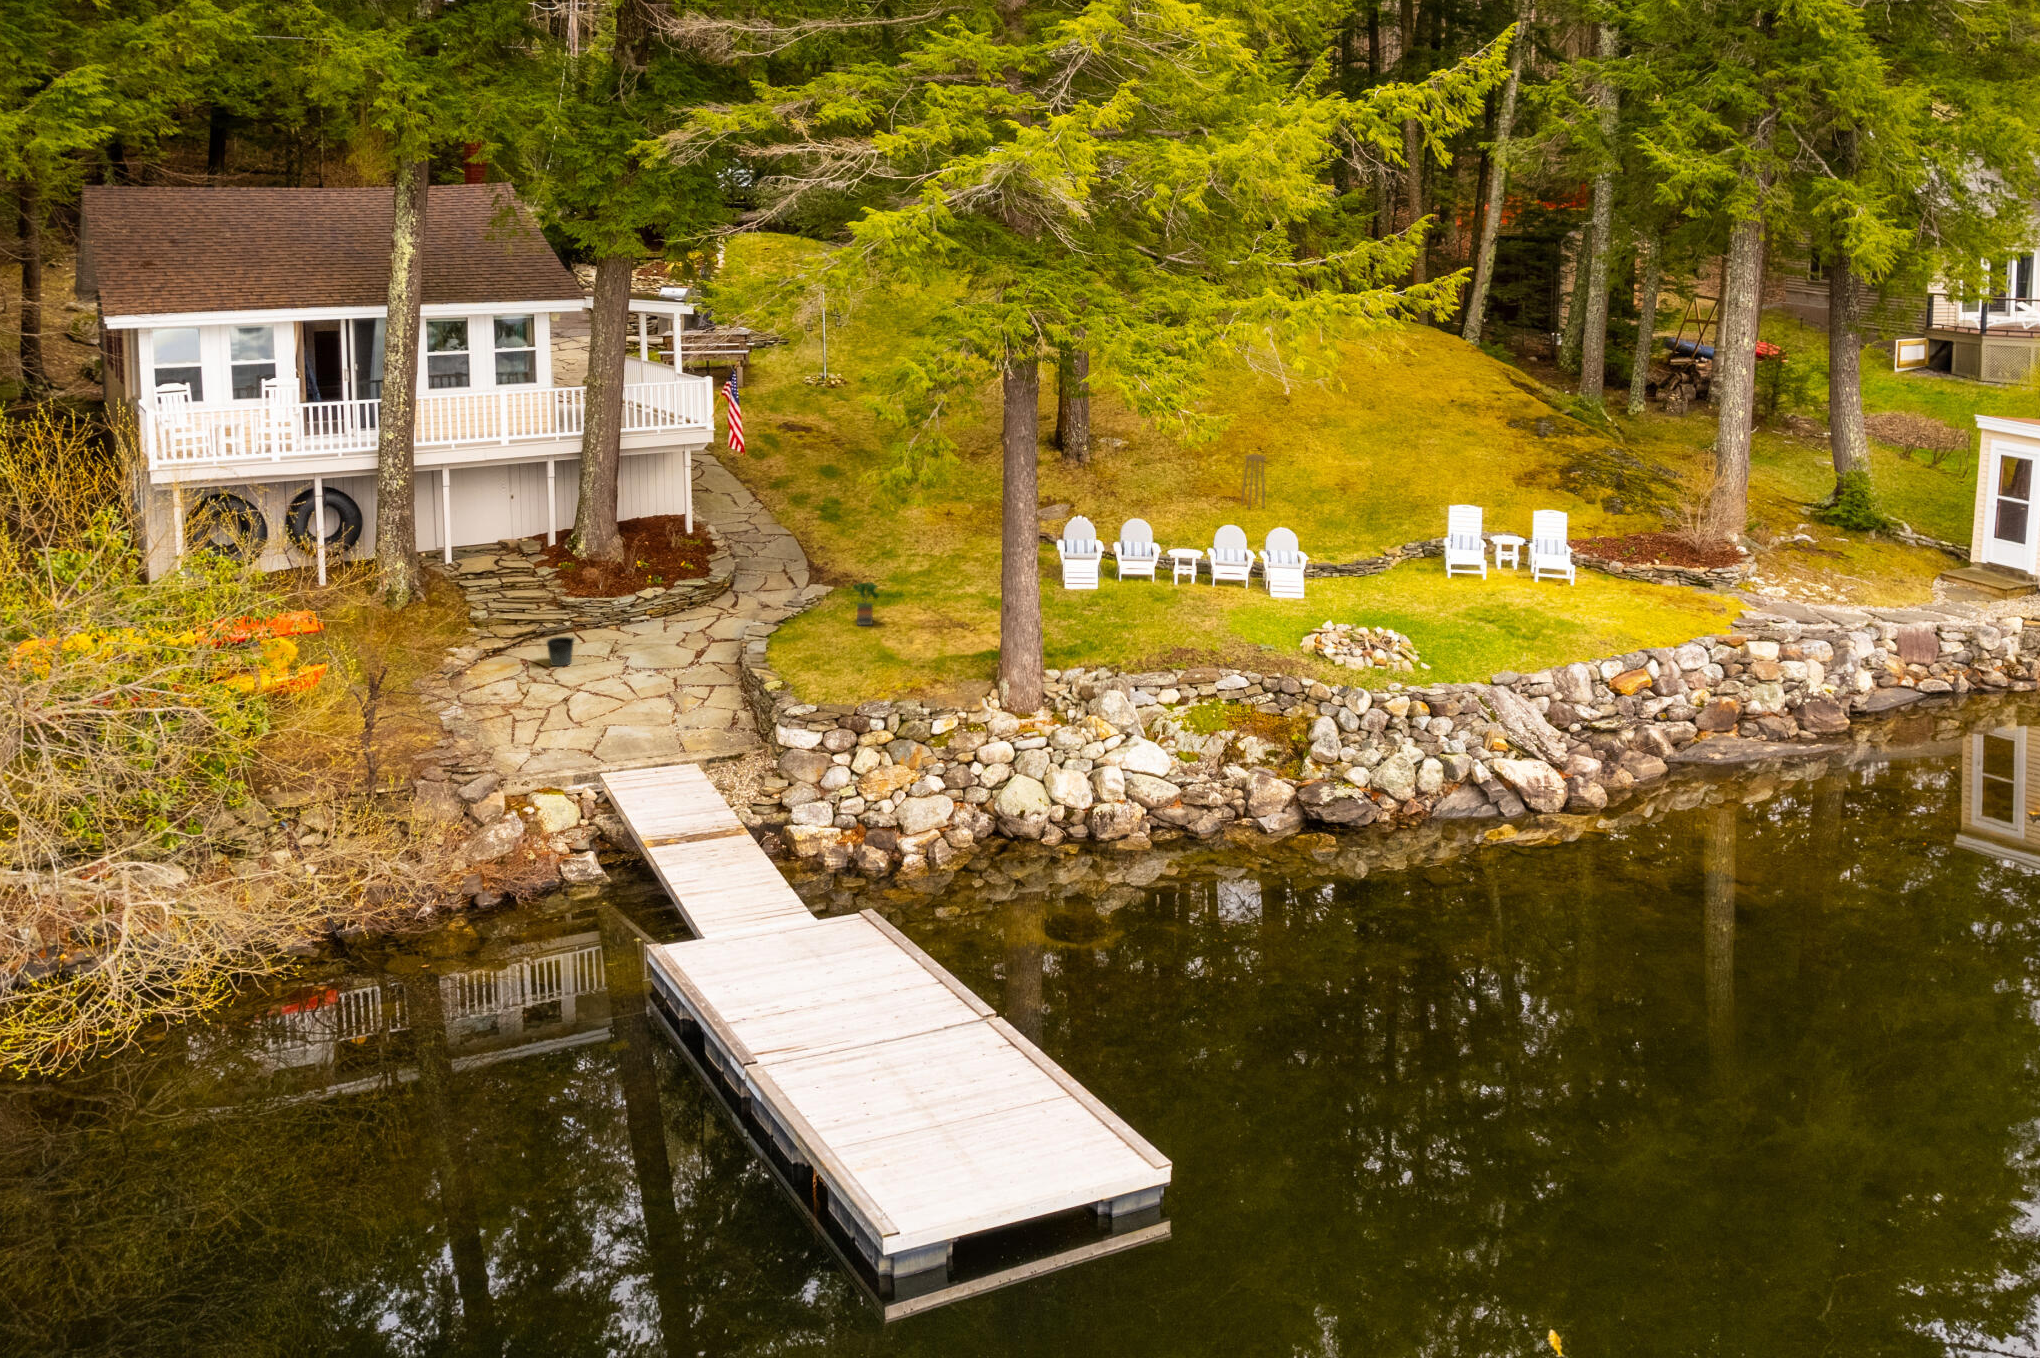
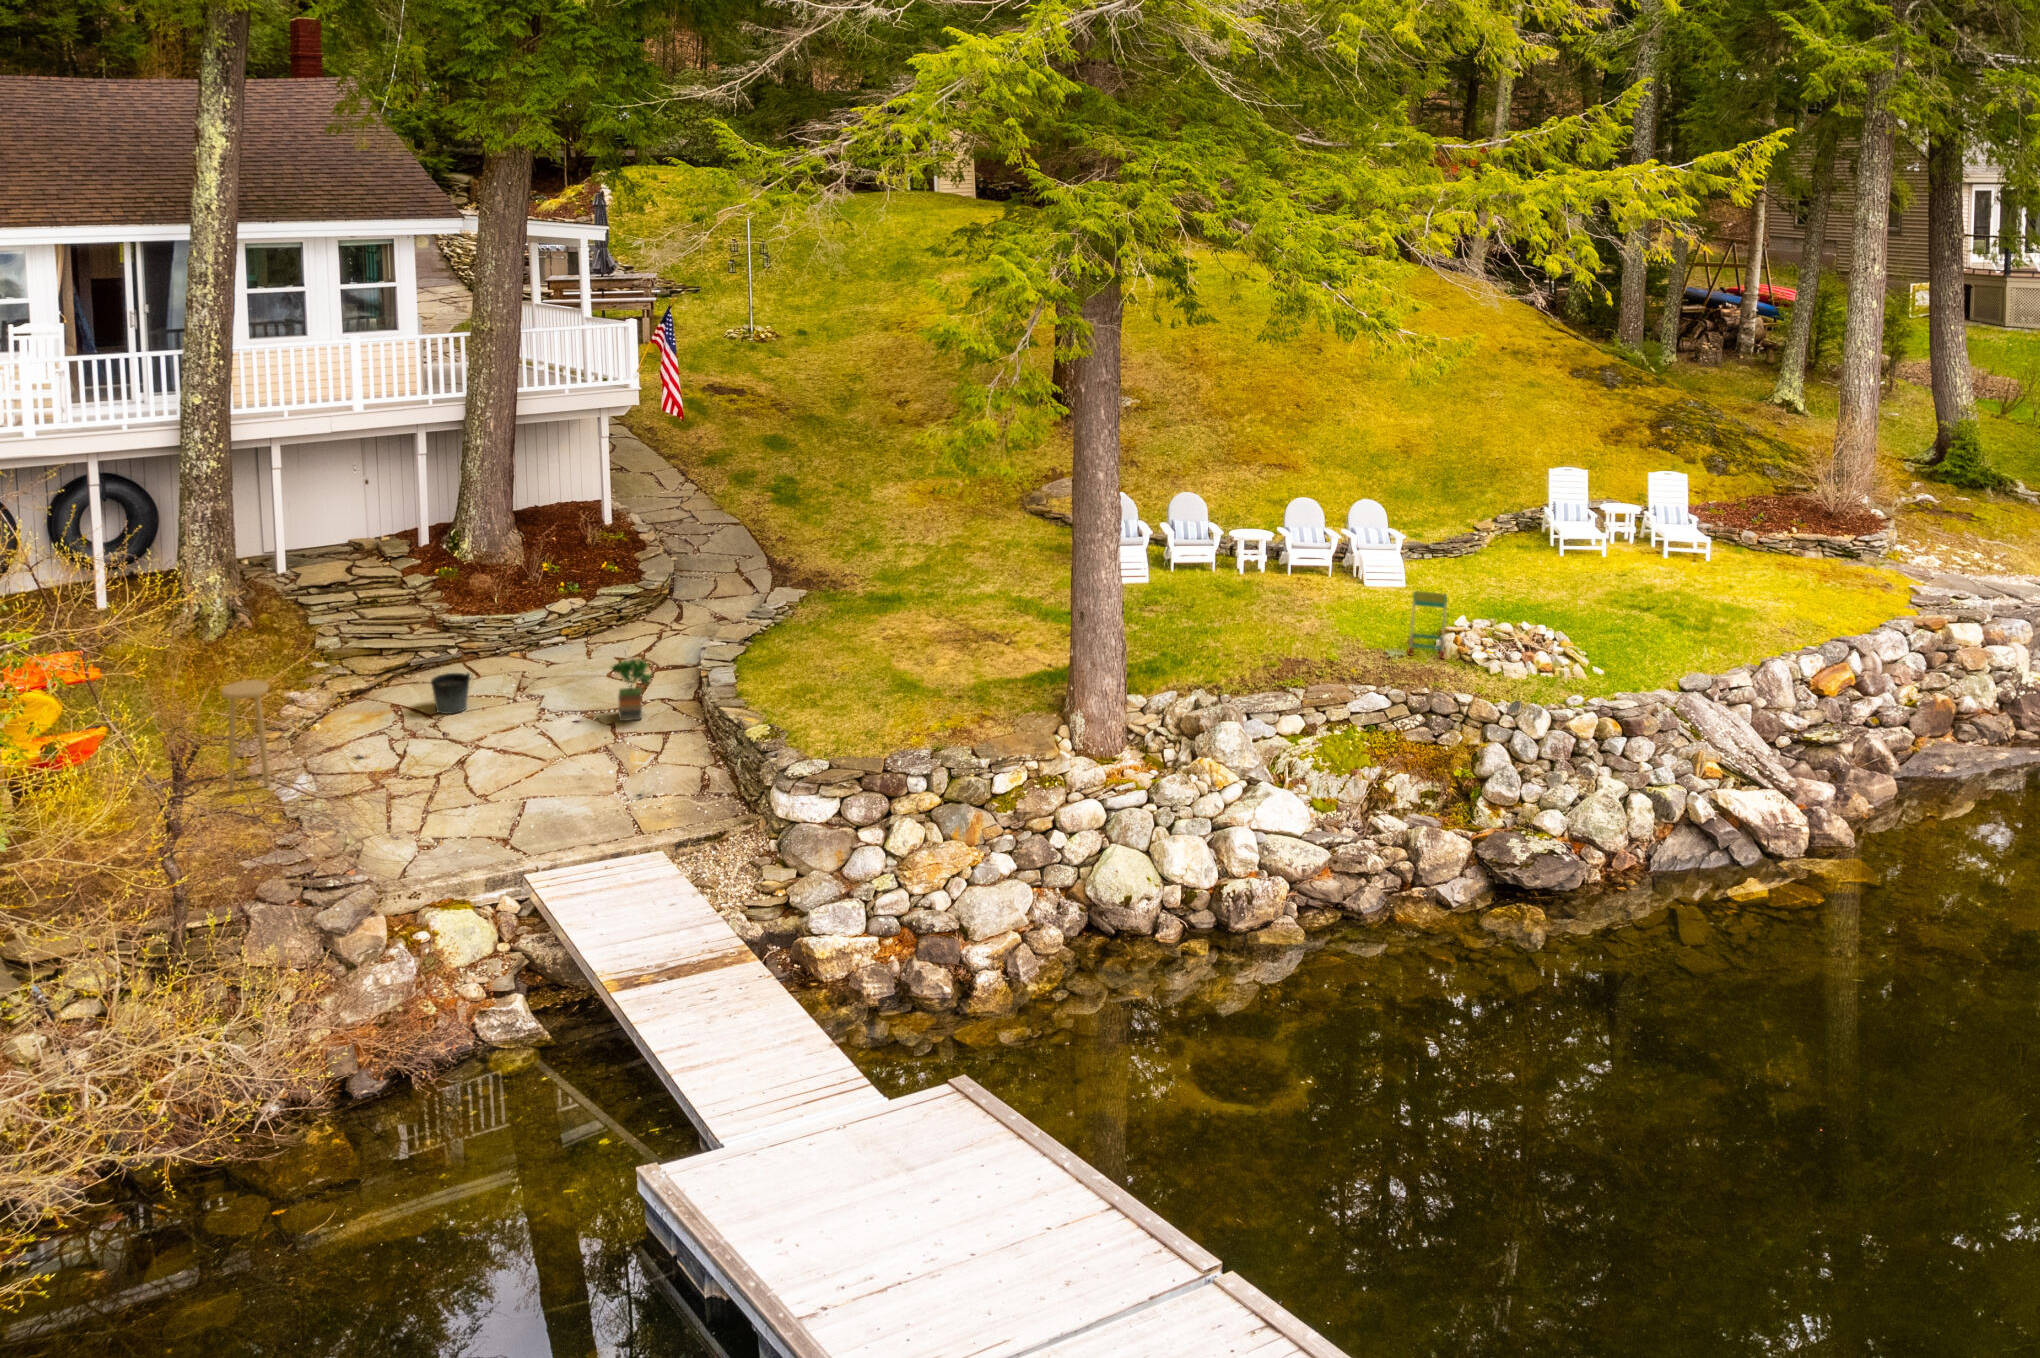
stool: present [1241,454,1266,508] -> present [221,680,270,792]
potted tree: present [853,583,880,625] -> present [611,659,651,721]
side table: none [1274,598,1308,652] -> present [1408,591,1447,658]

